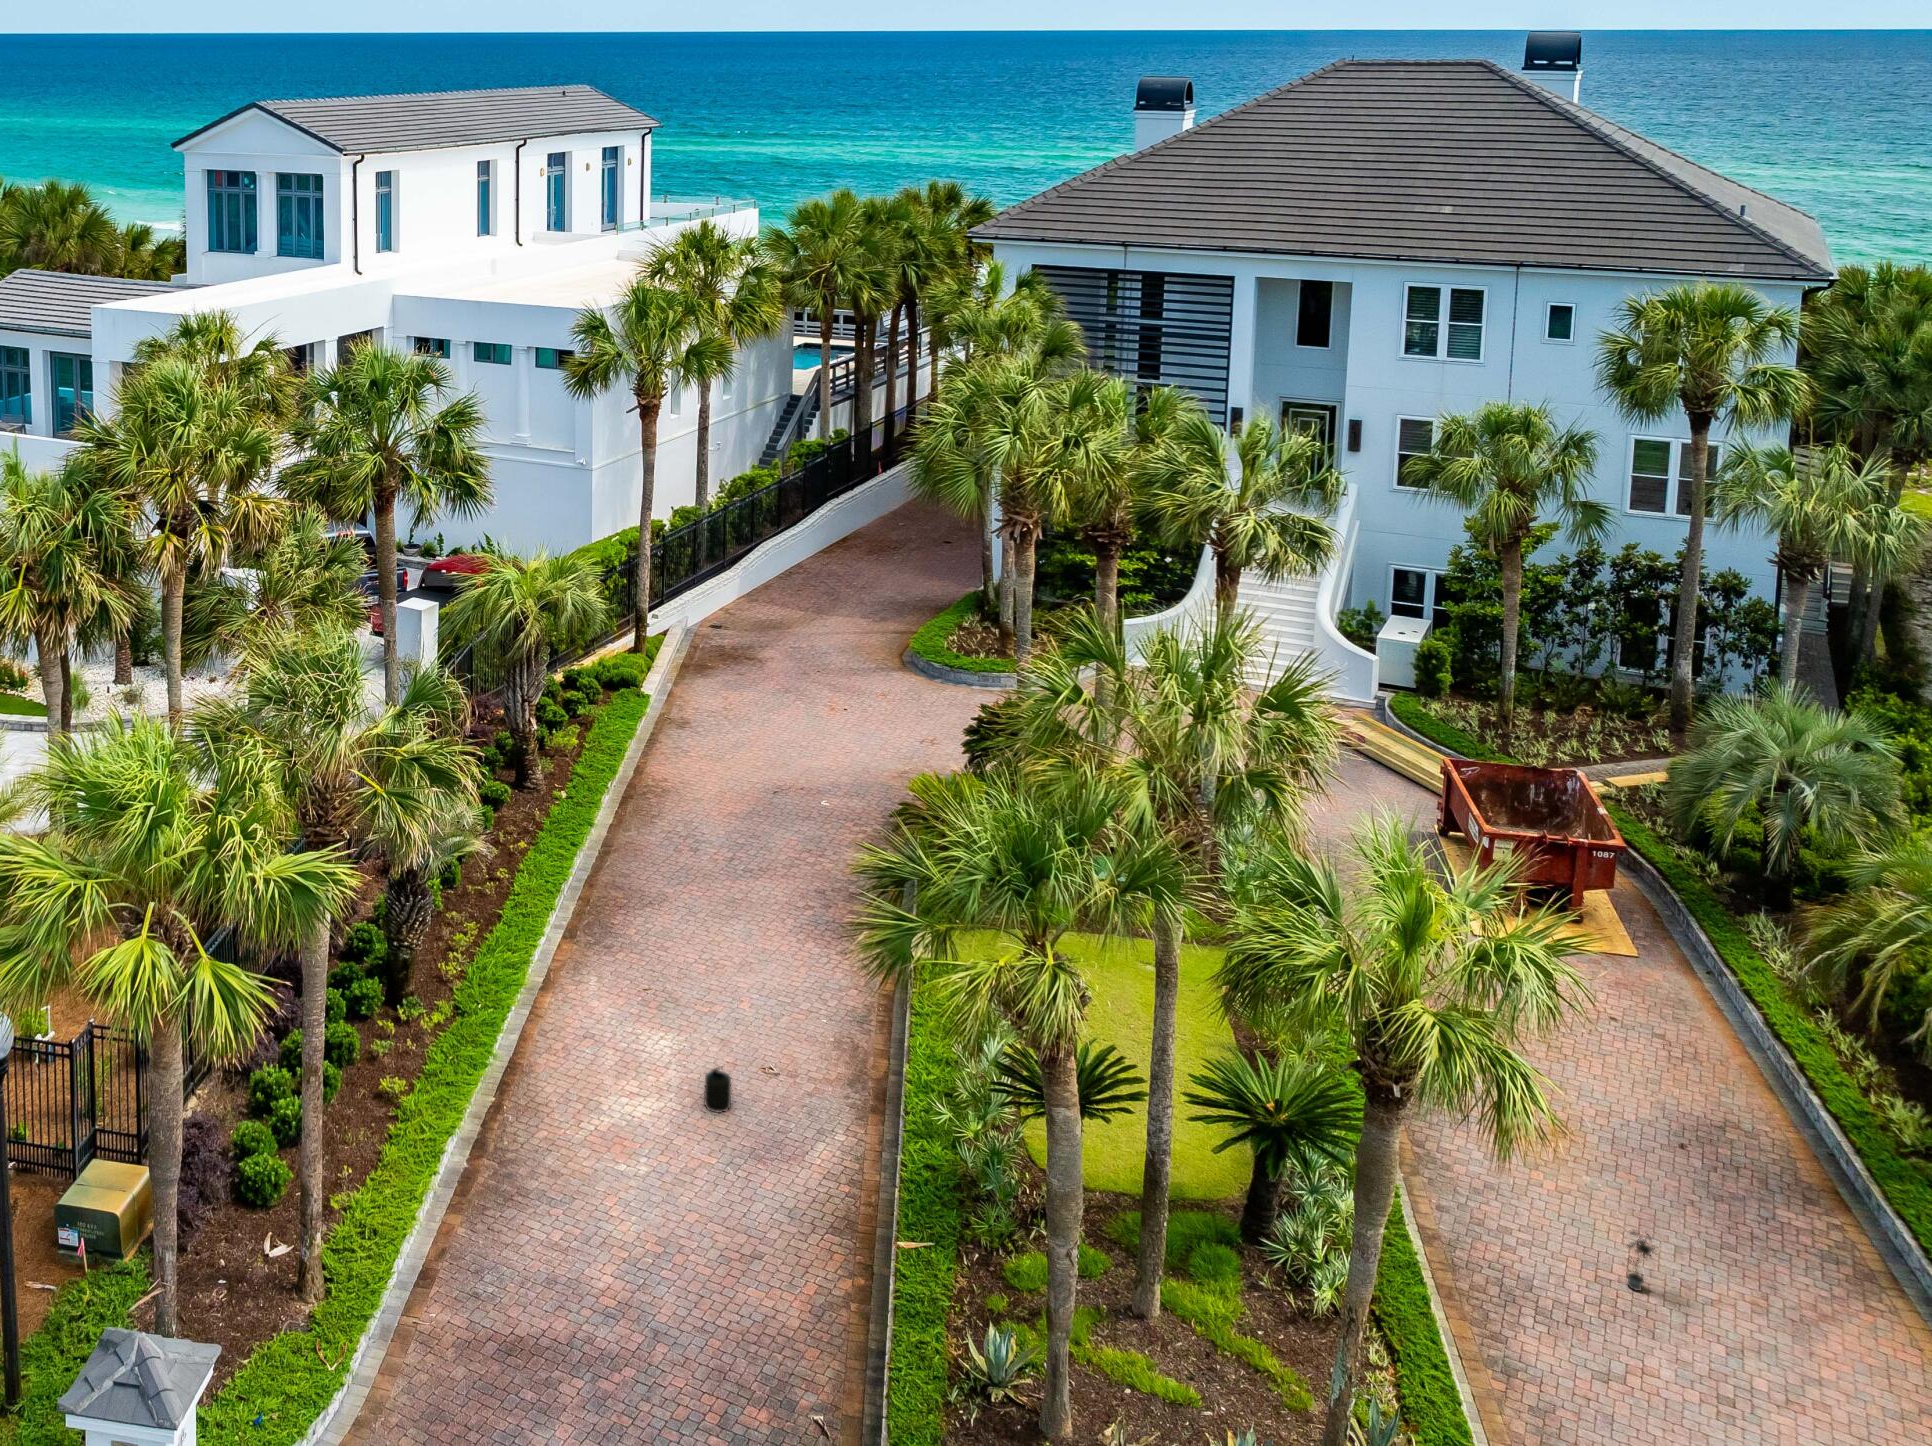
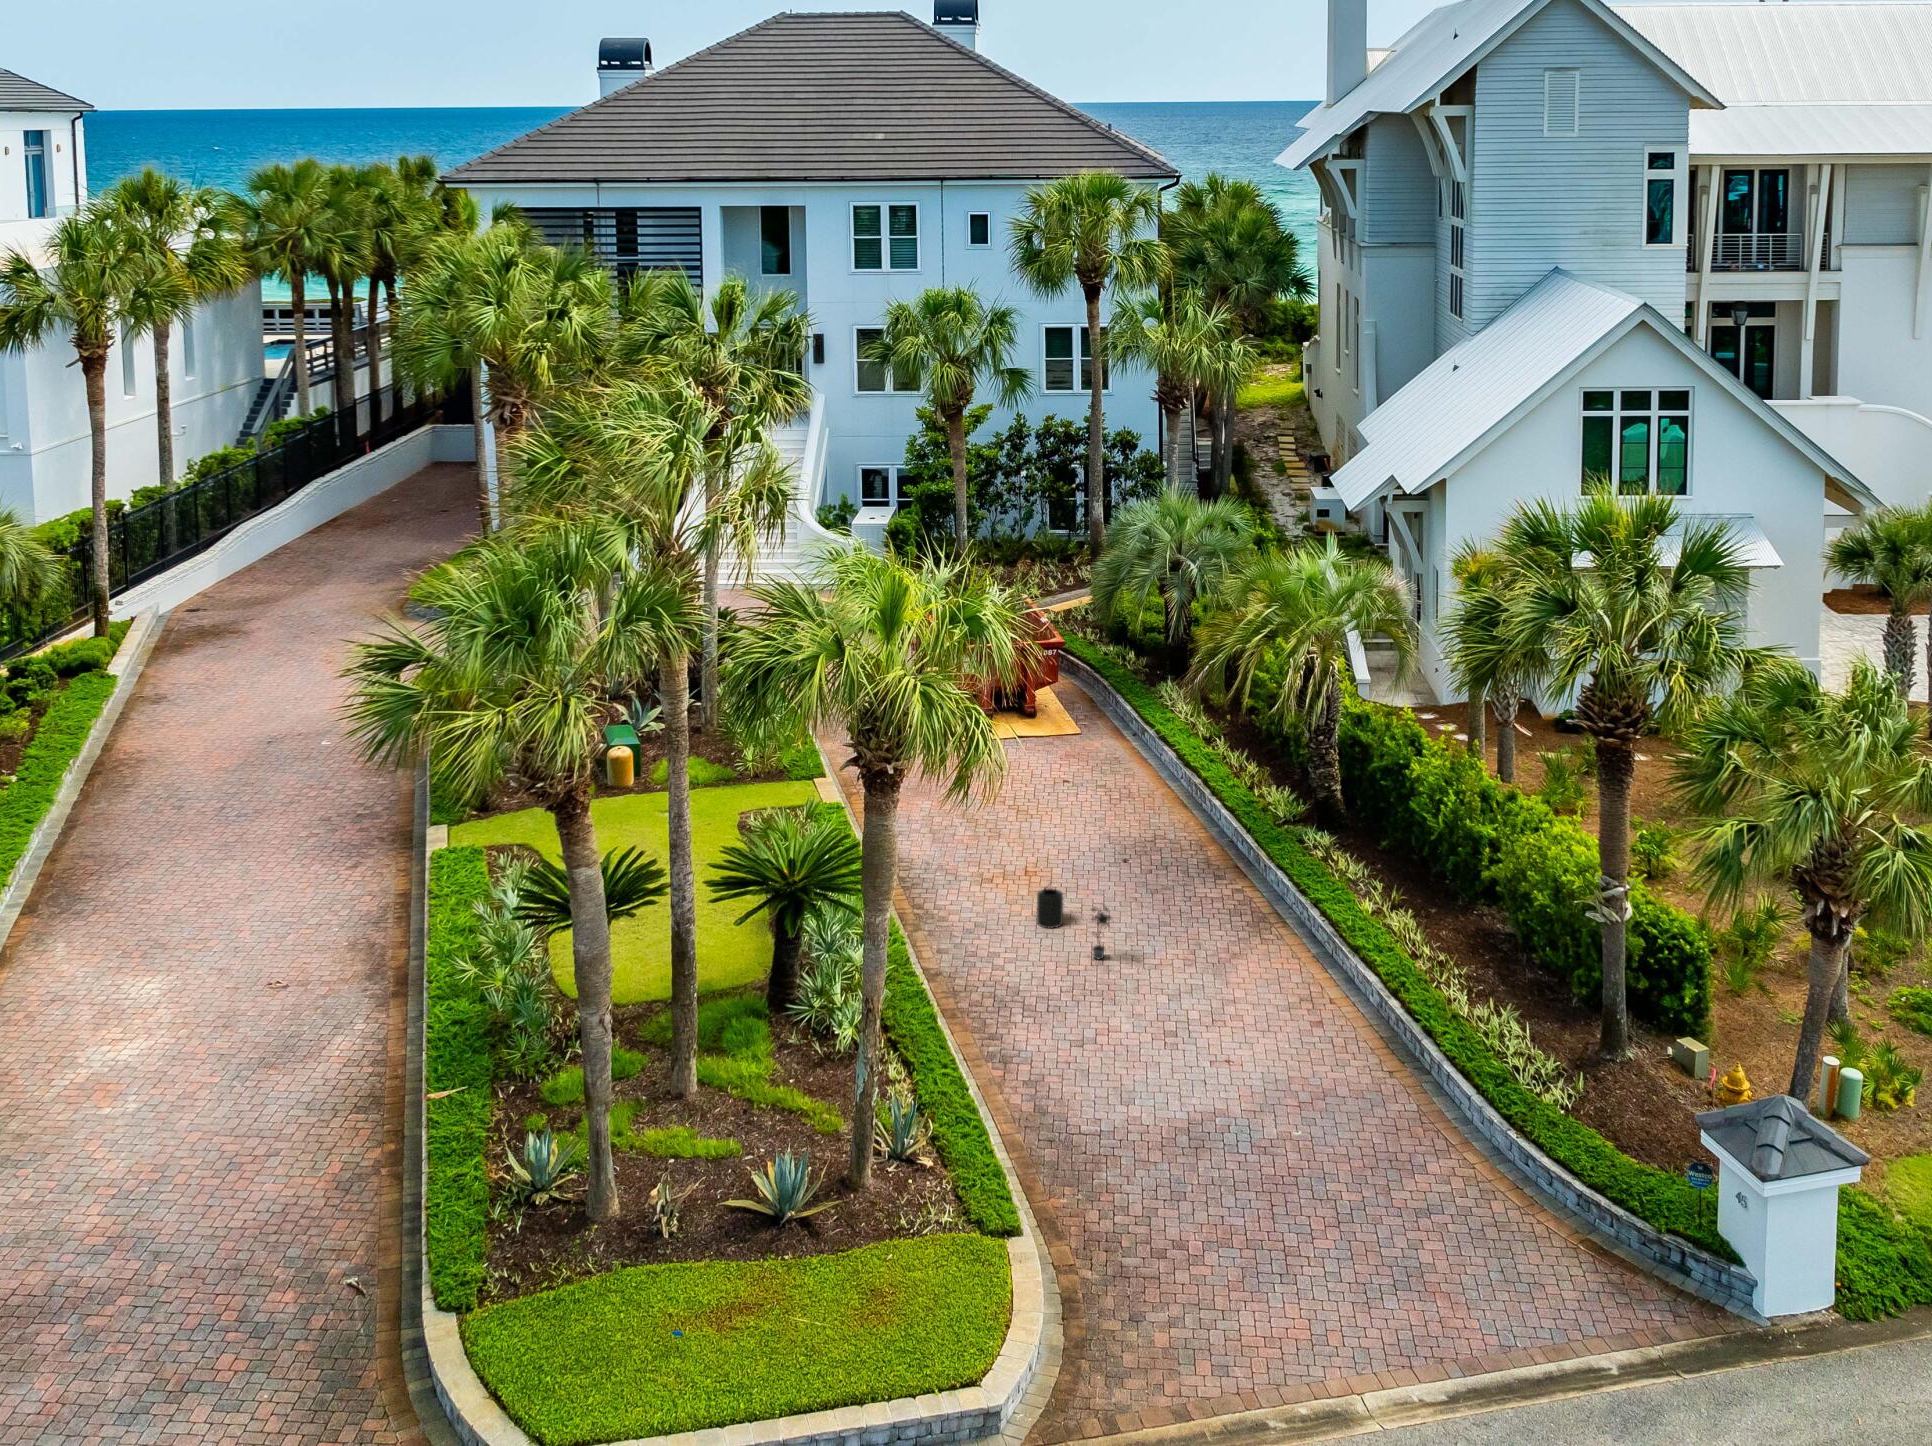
trash can: present [704,1067,731,1113] -> present [1036,888,1063,929]

